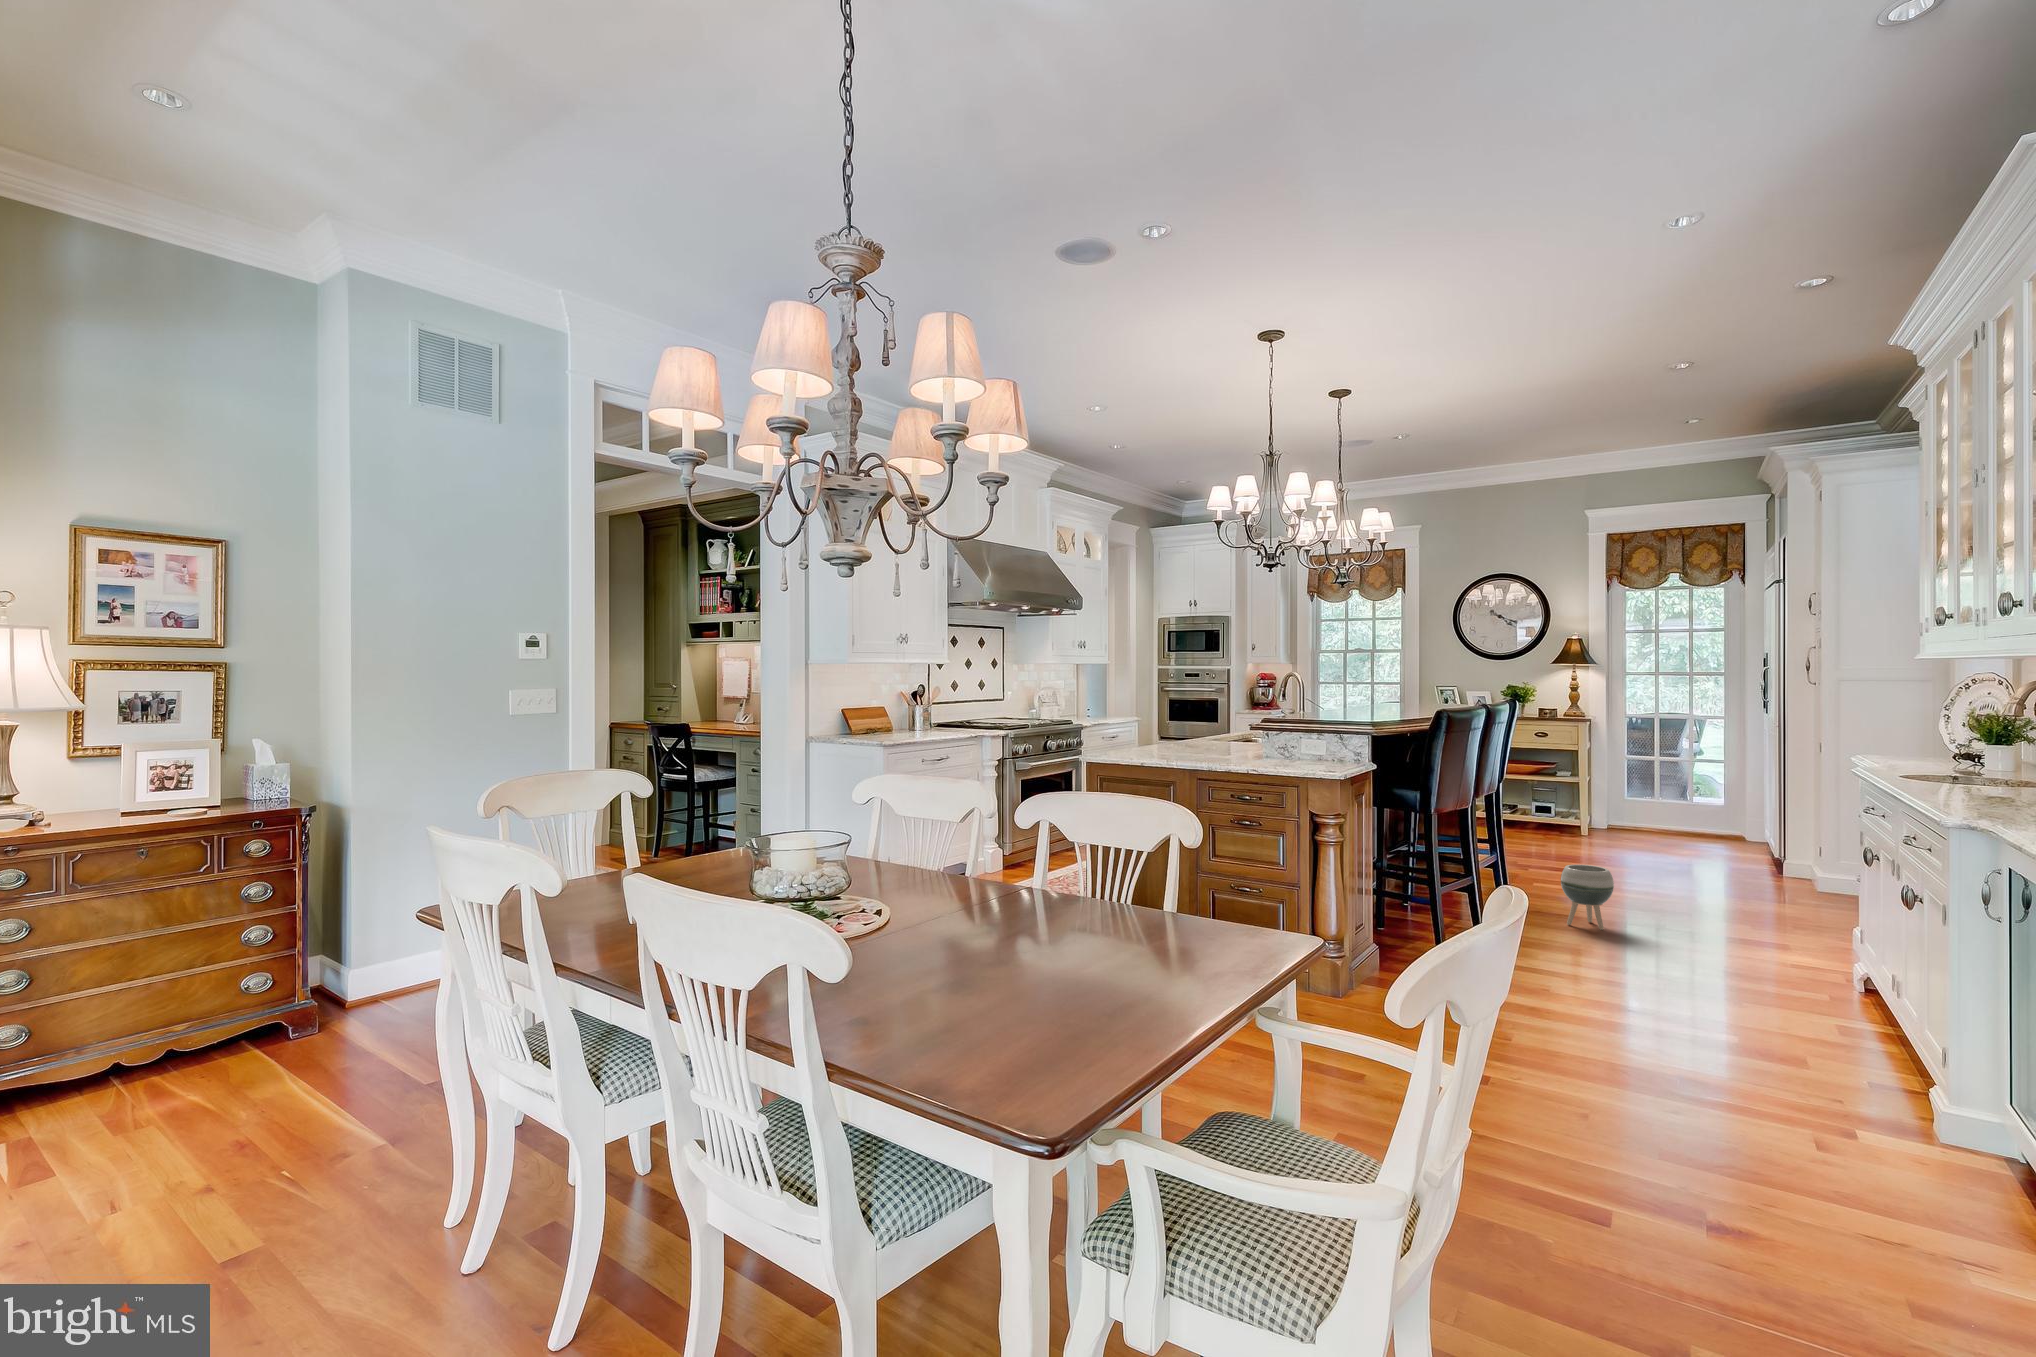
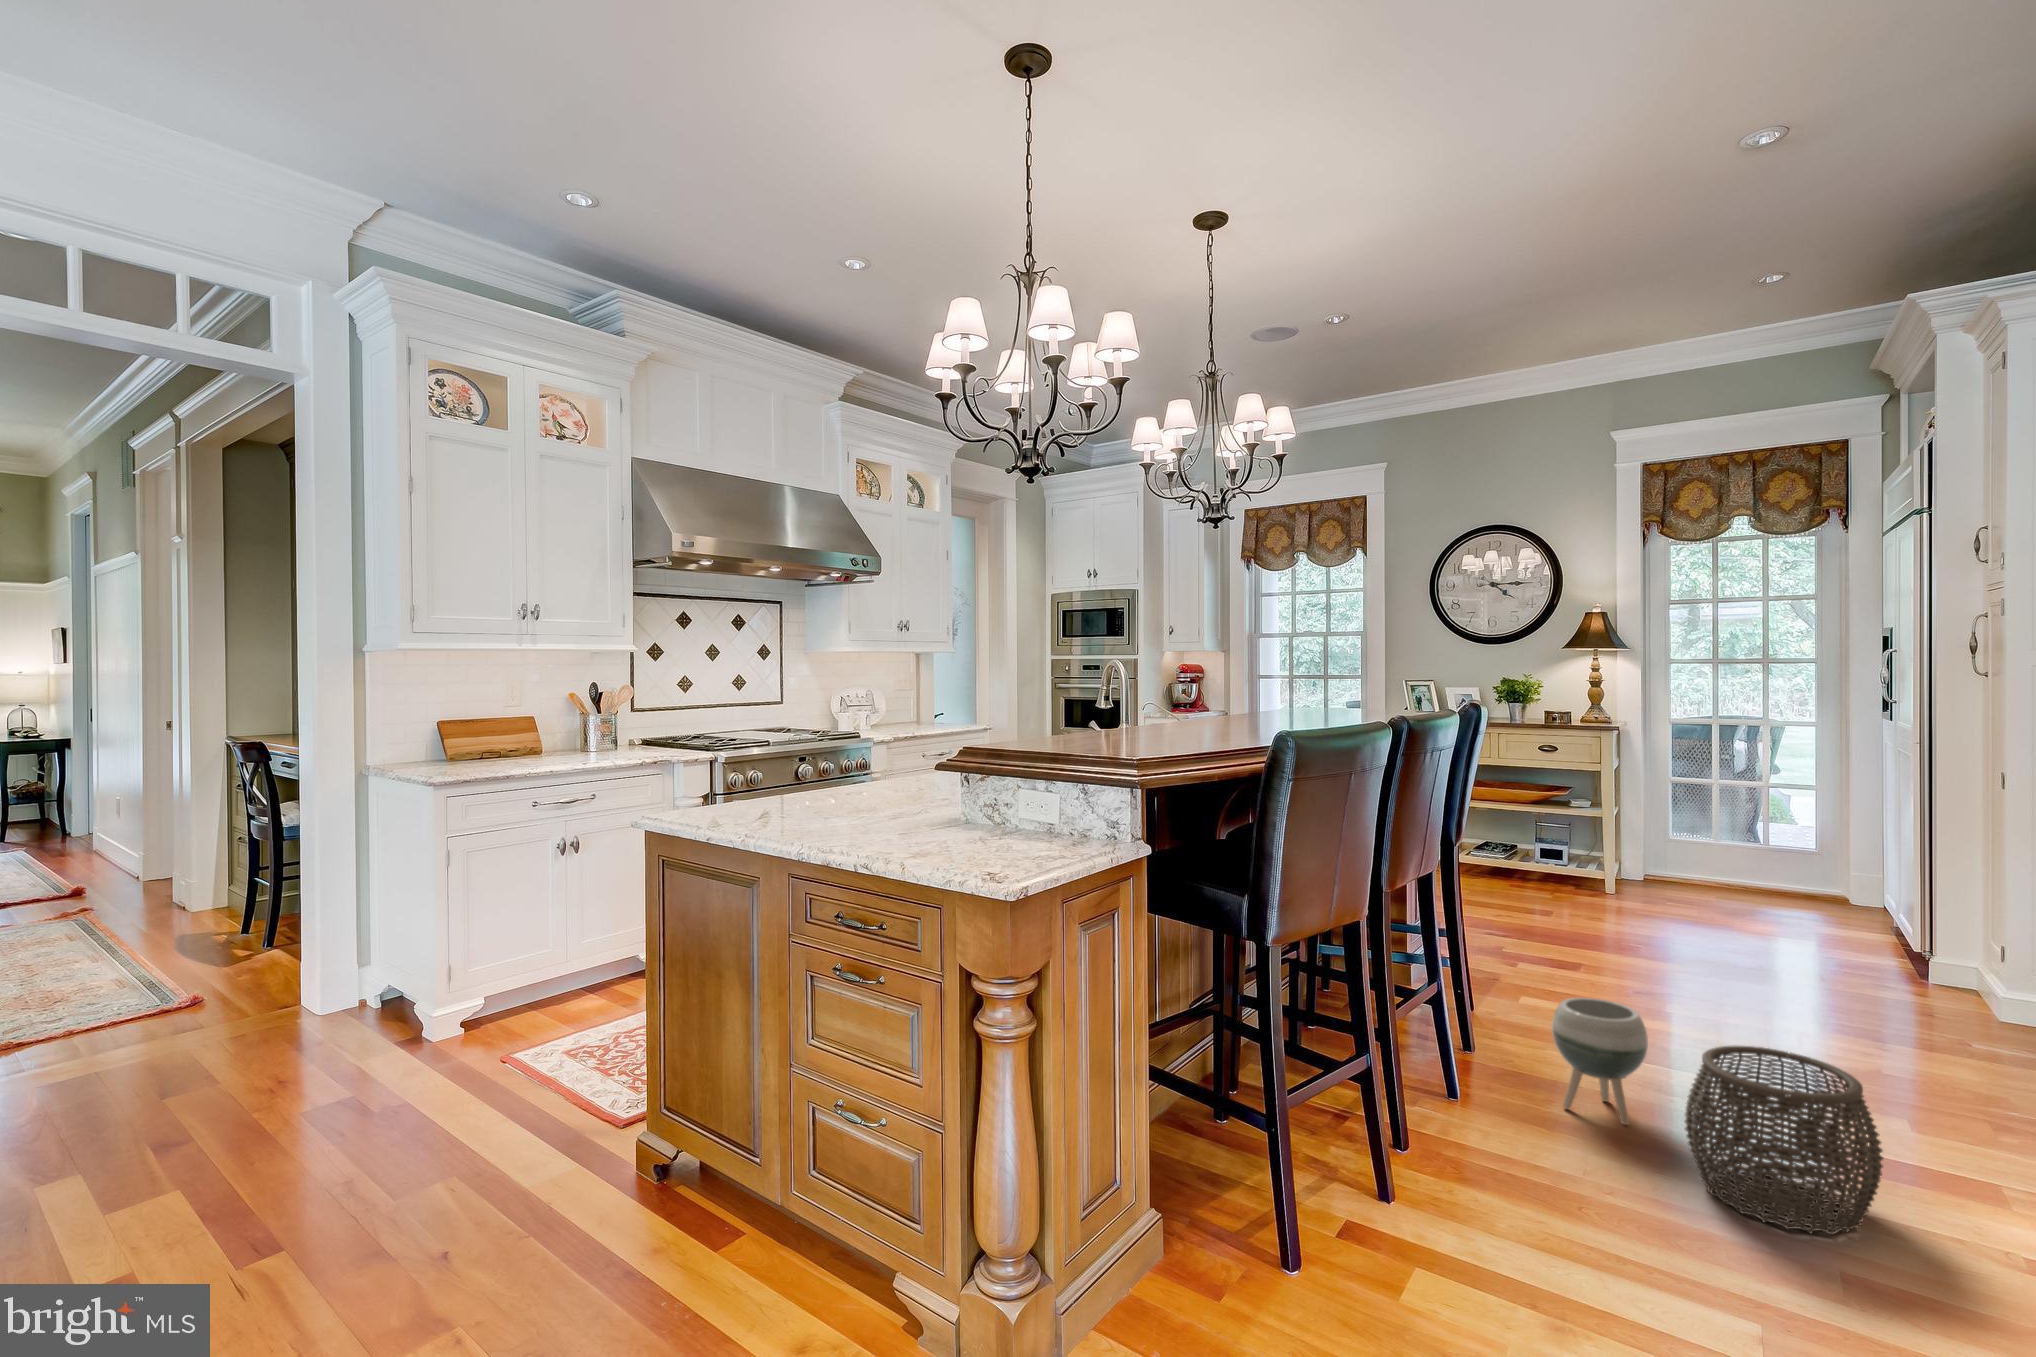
woven basket: none [1633,877,1731,961] -> present [1685,1045,1883,1235]

